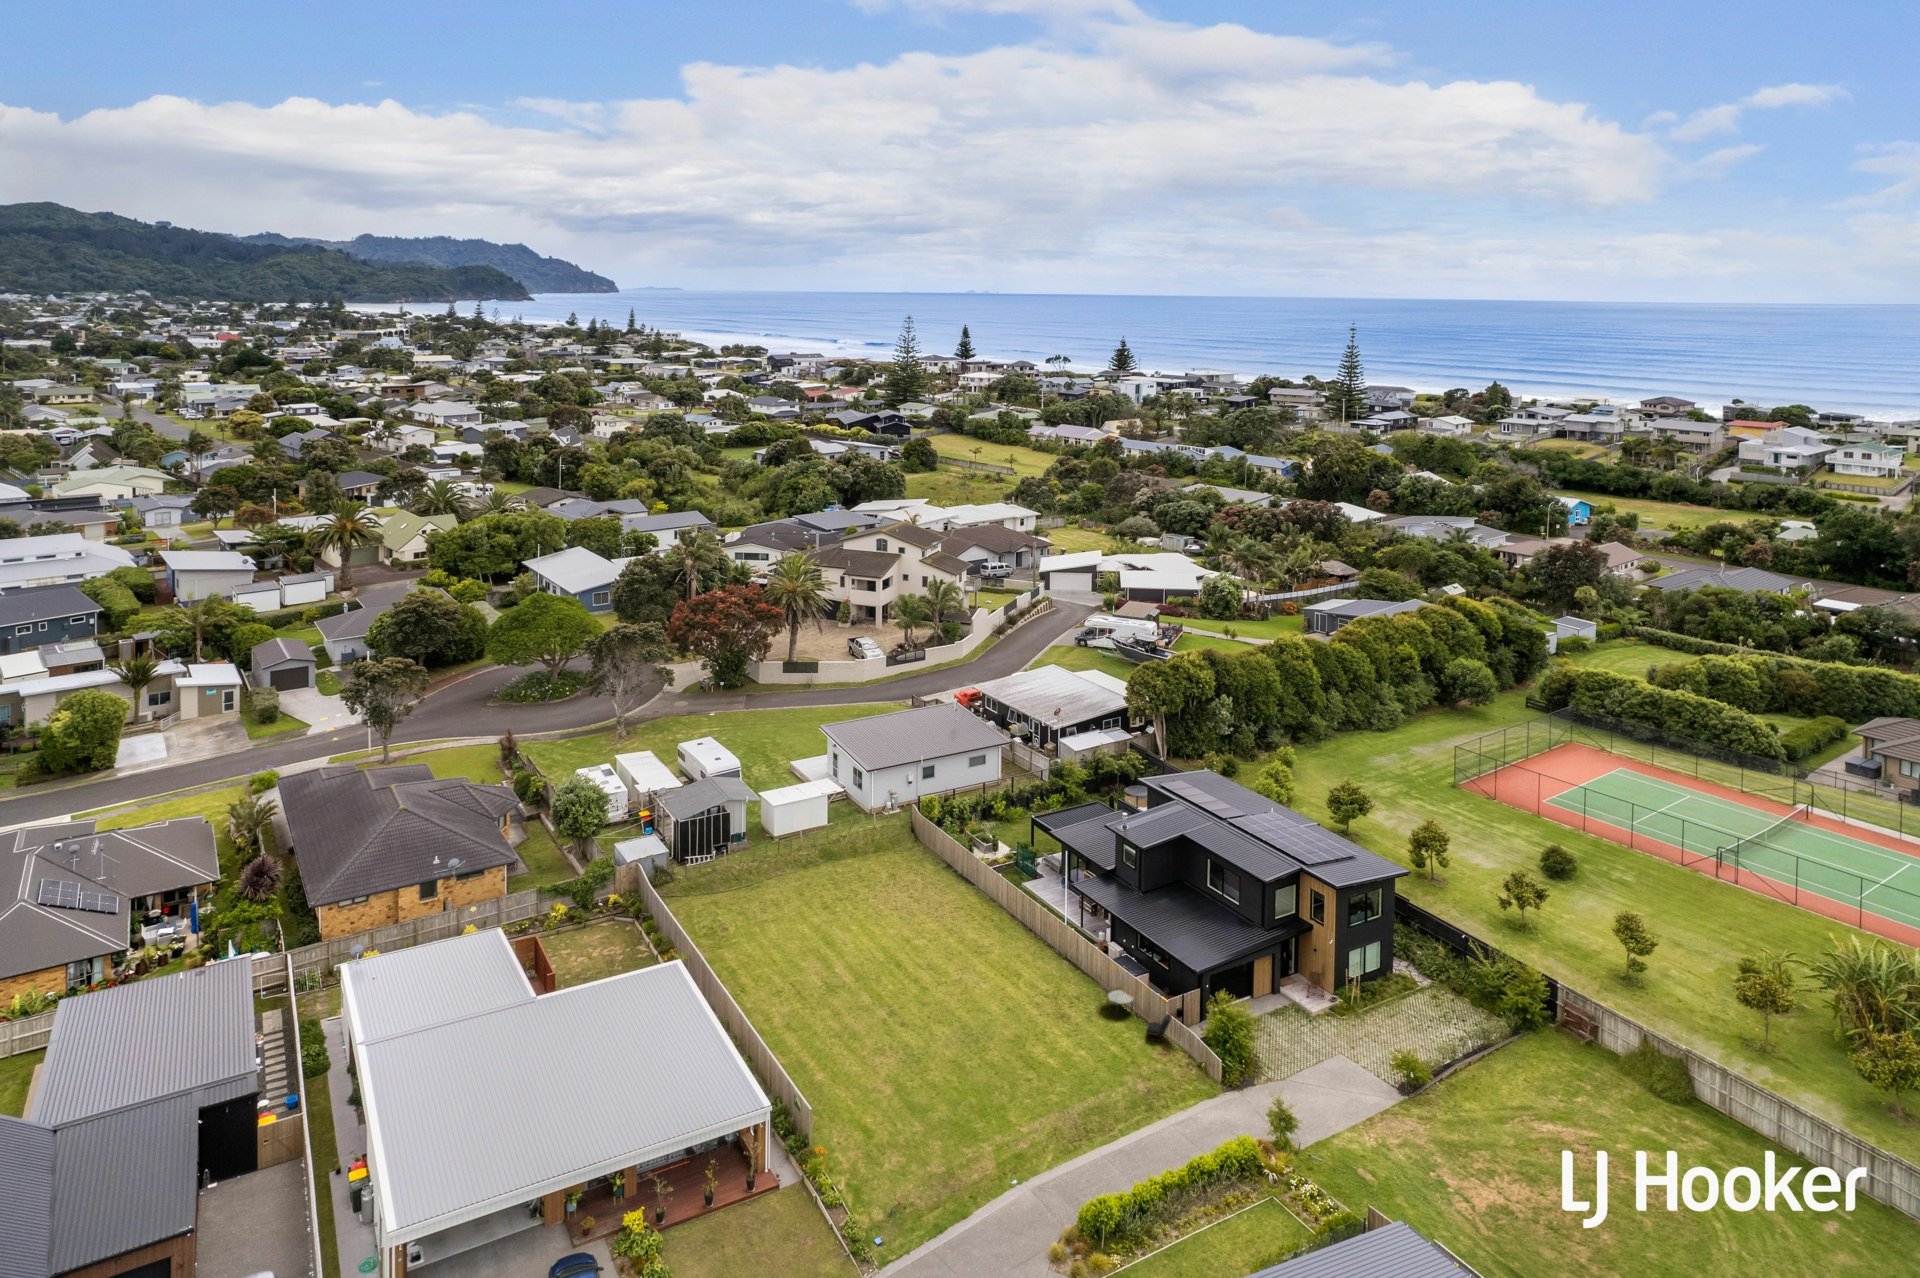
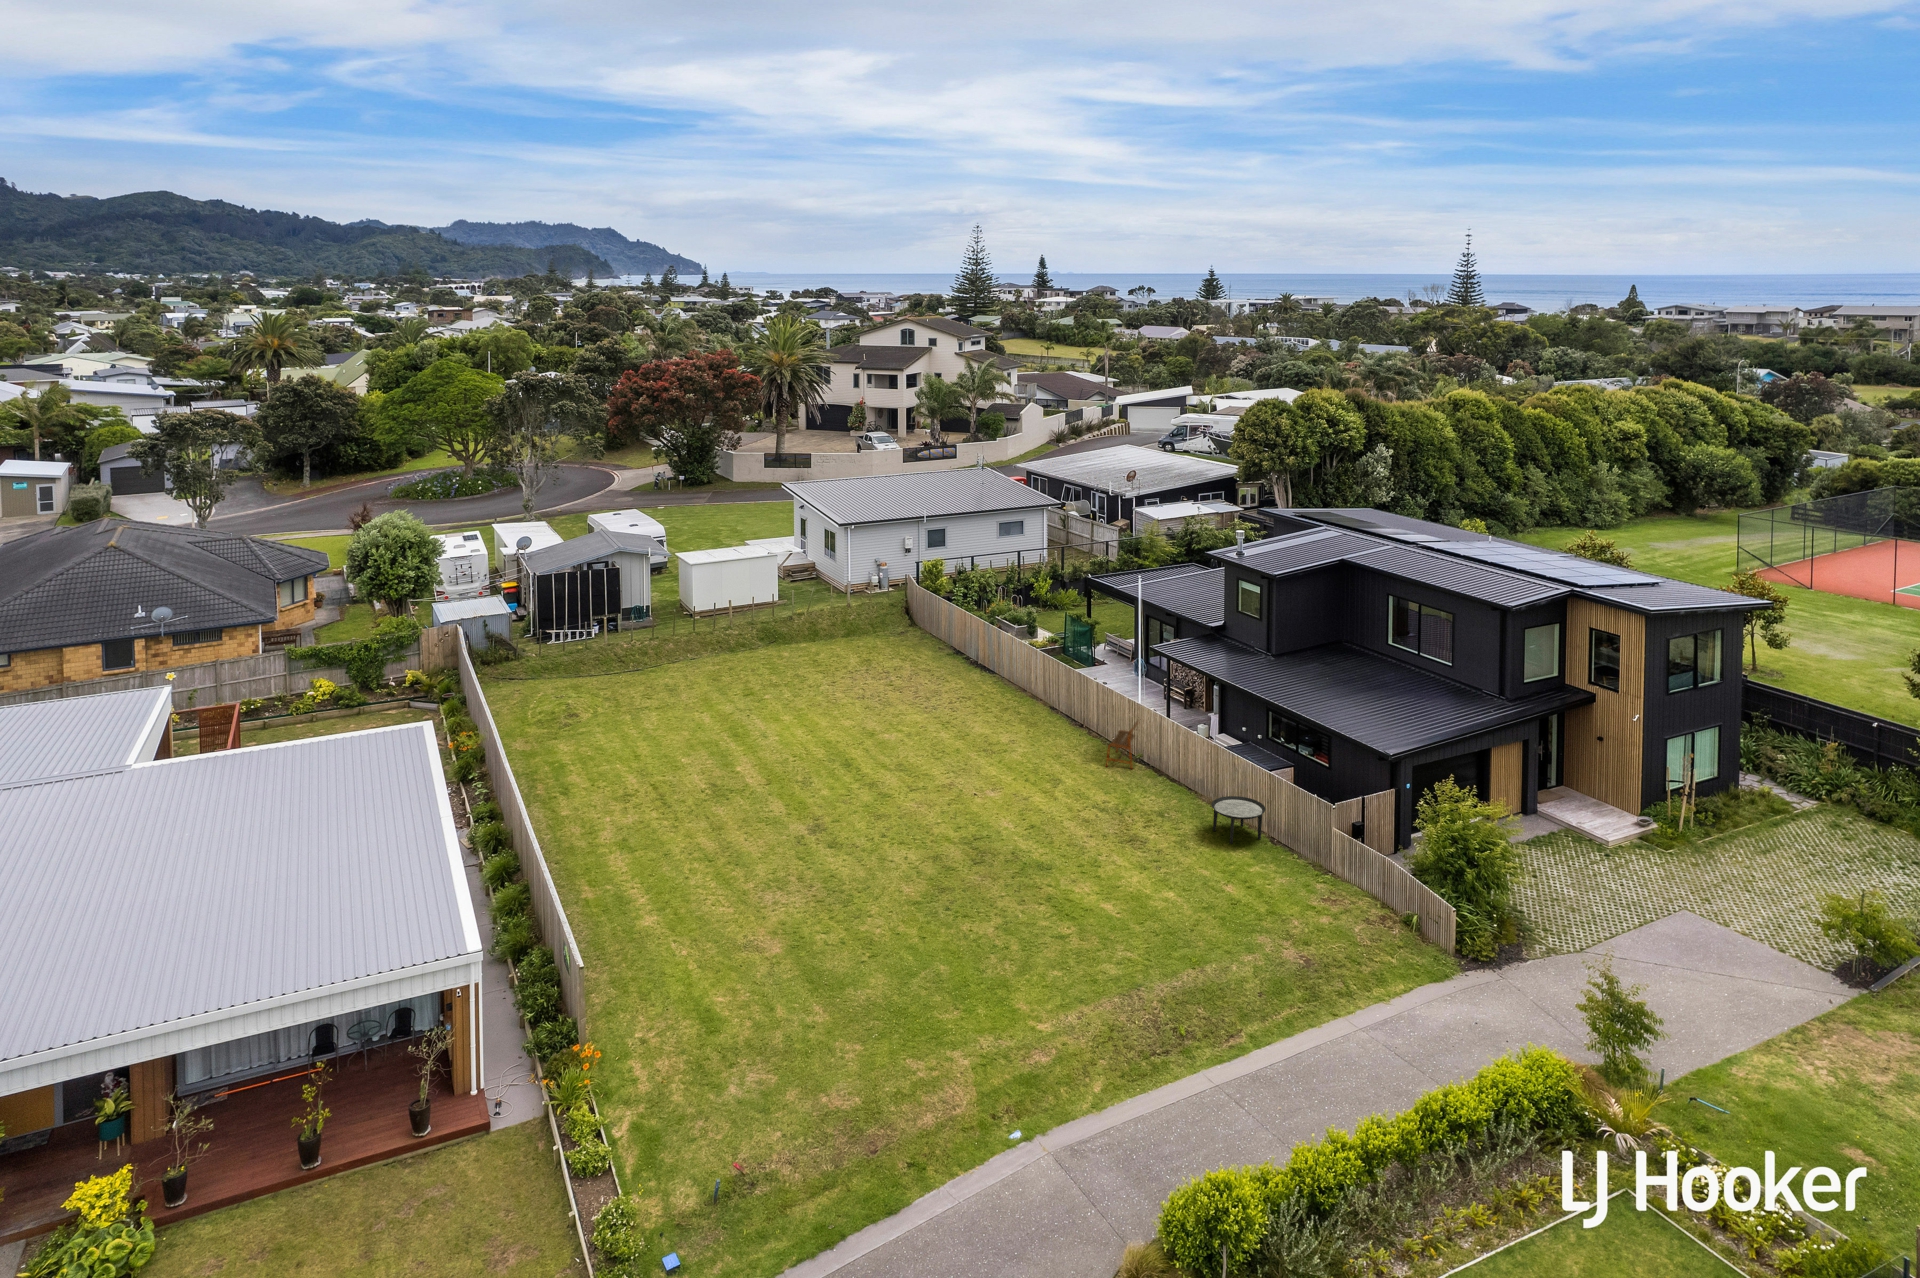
bench: present [1307,965,1325,997] -> present [1106,721,1138,769]
lounge chair: present [1146,1014,1171,1042] -> none [1289,830,1341,884]

